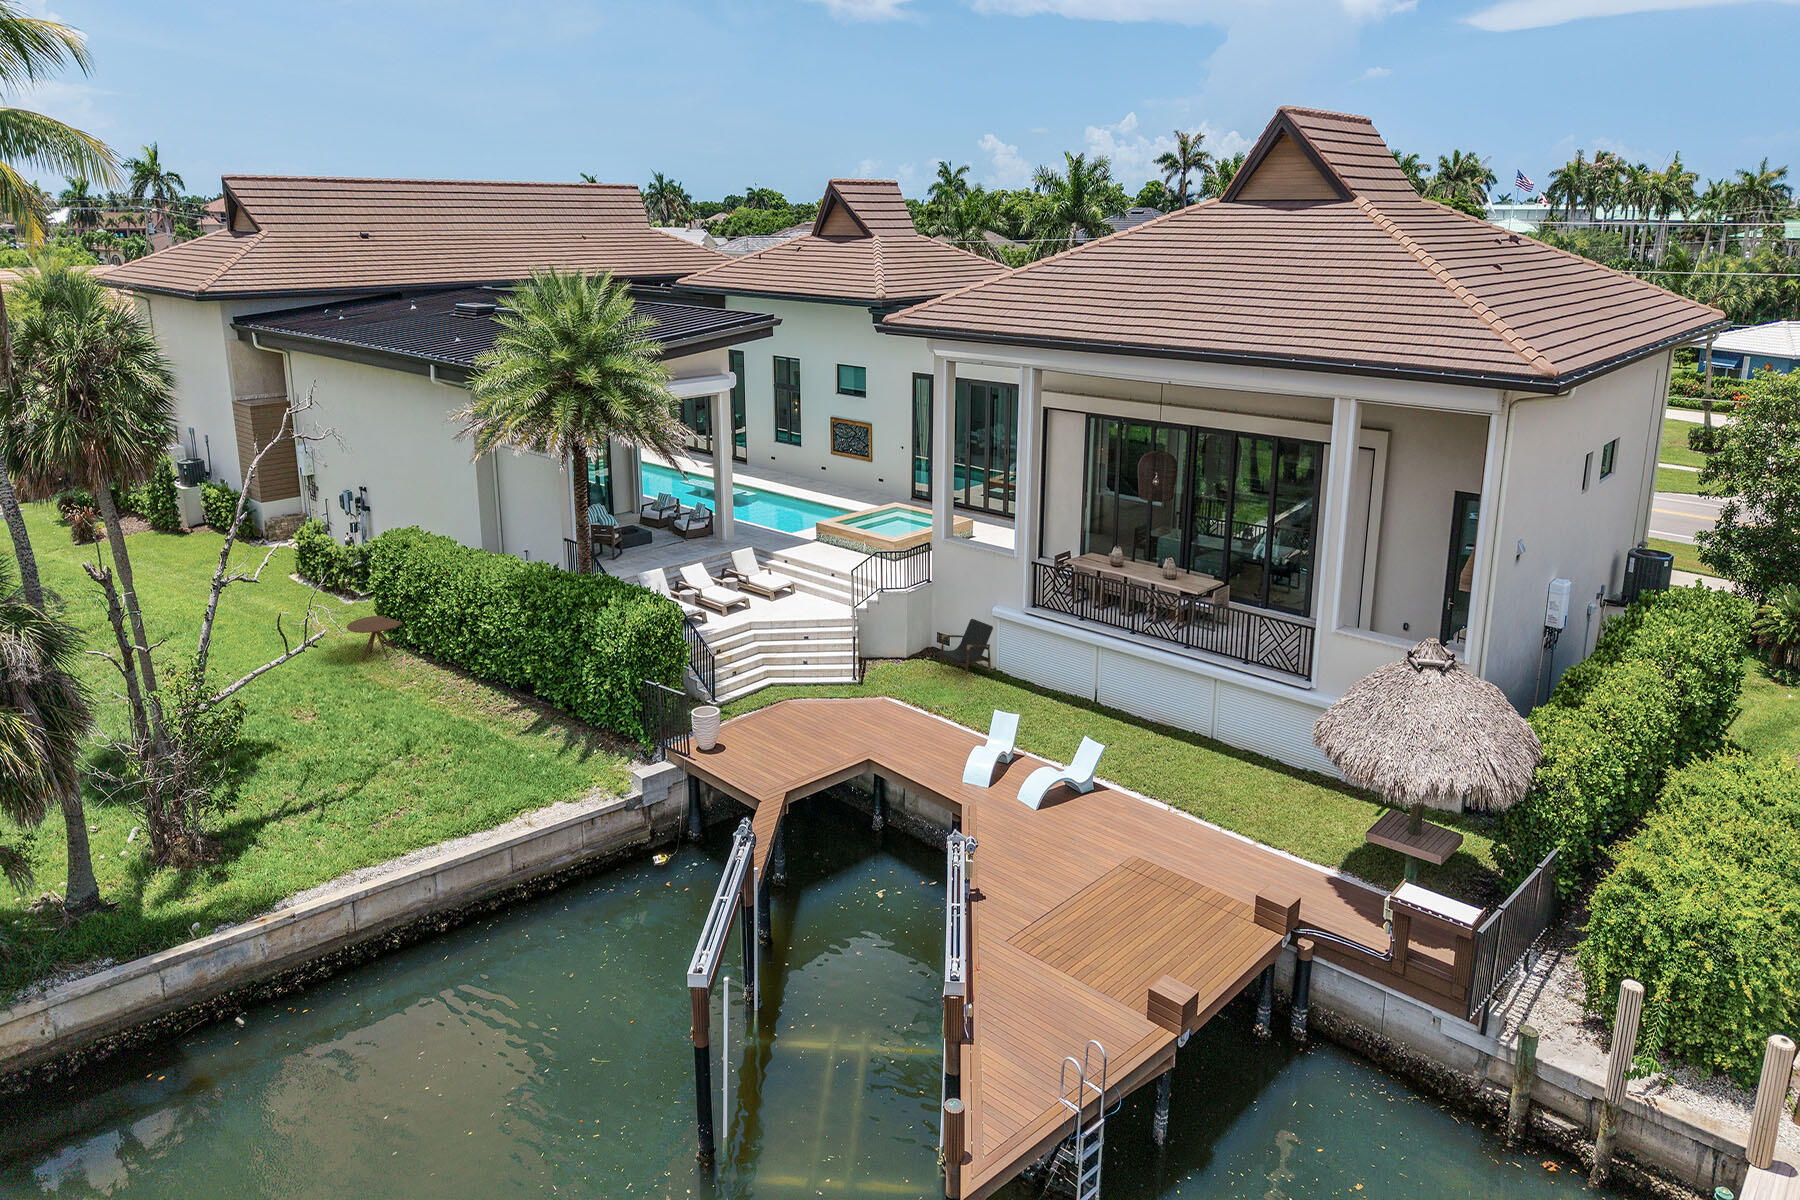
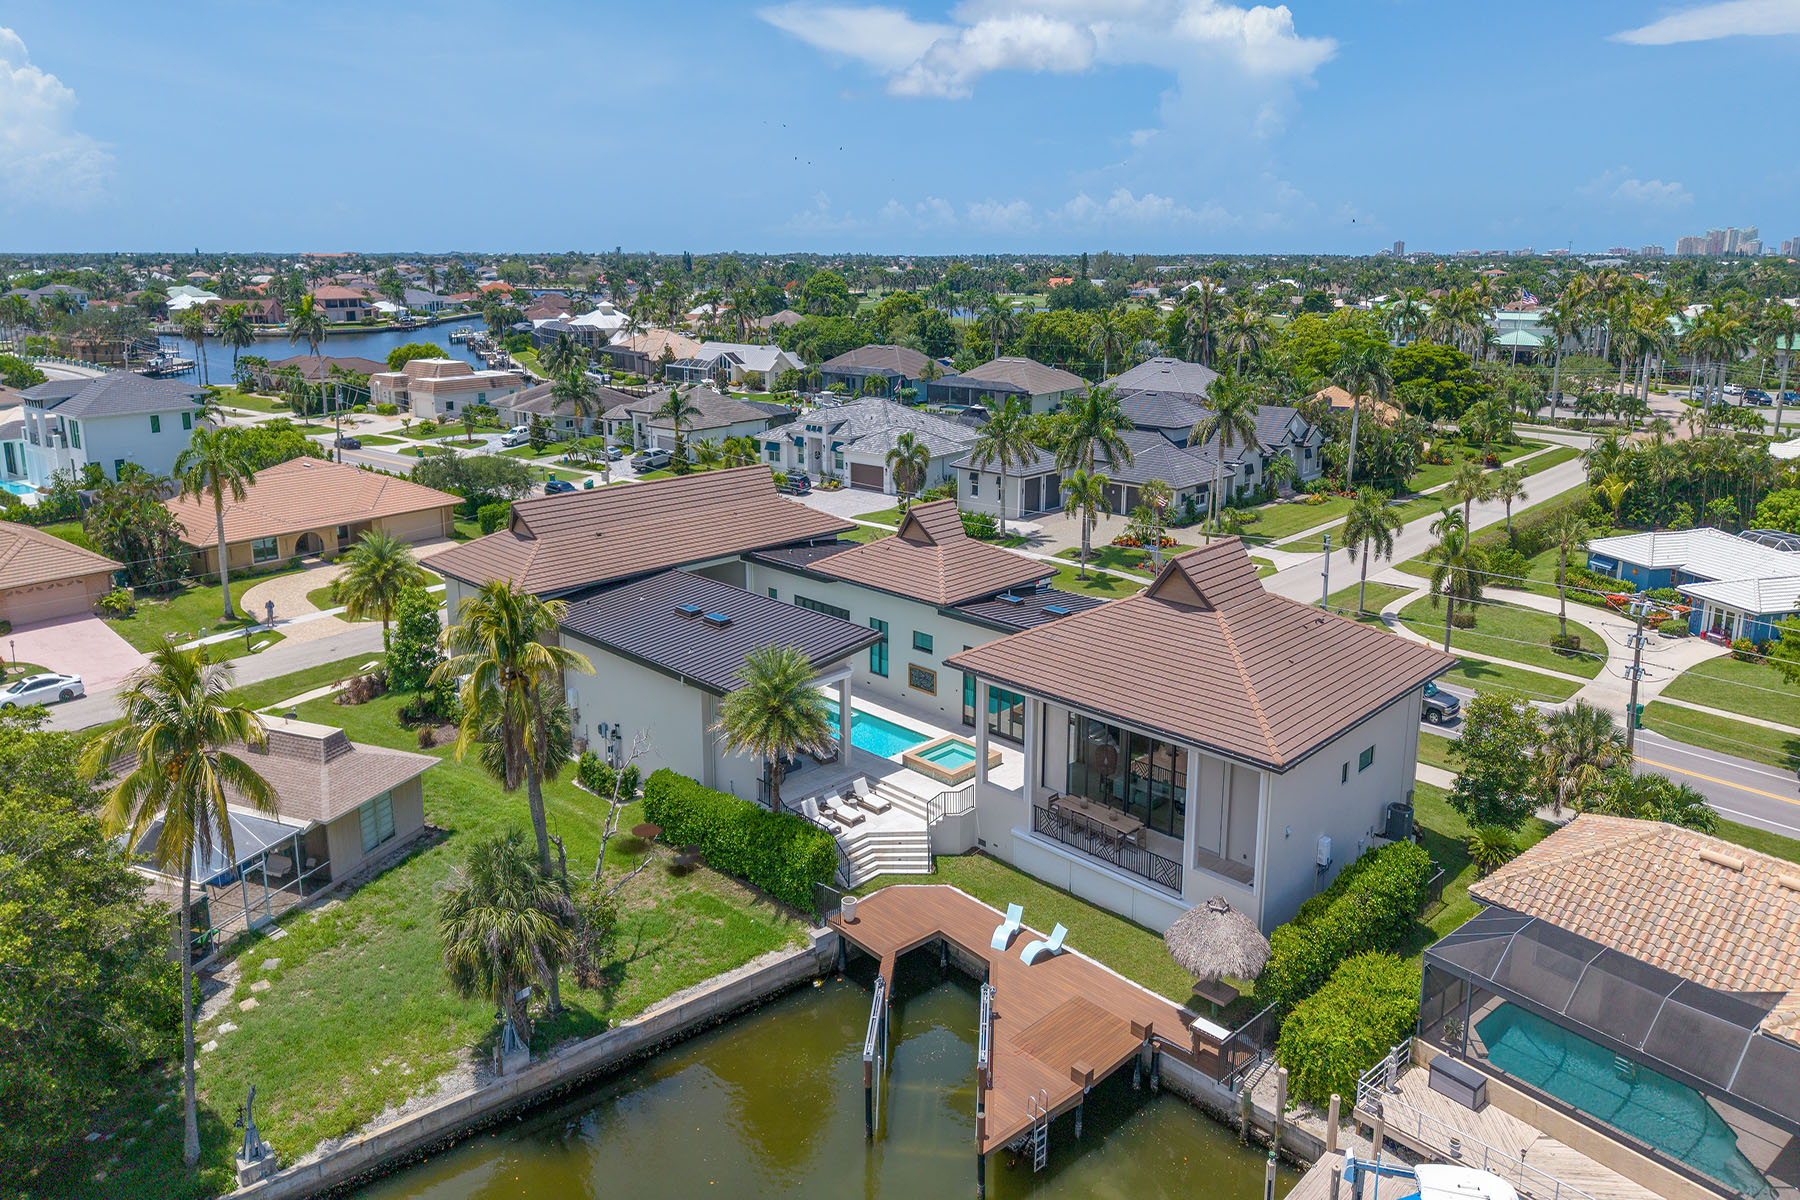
lounge chair: present [938,619,993,679] -> present [672,844,703,872]

